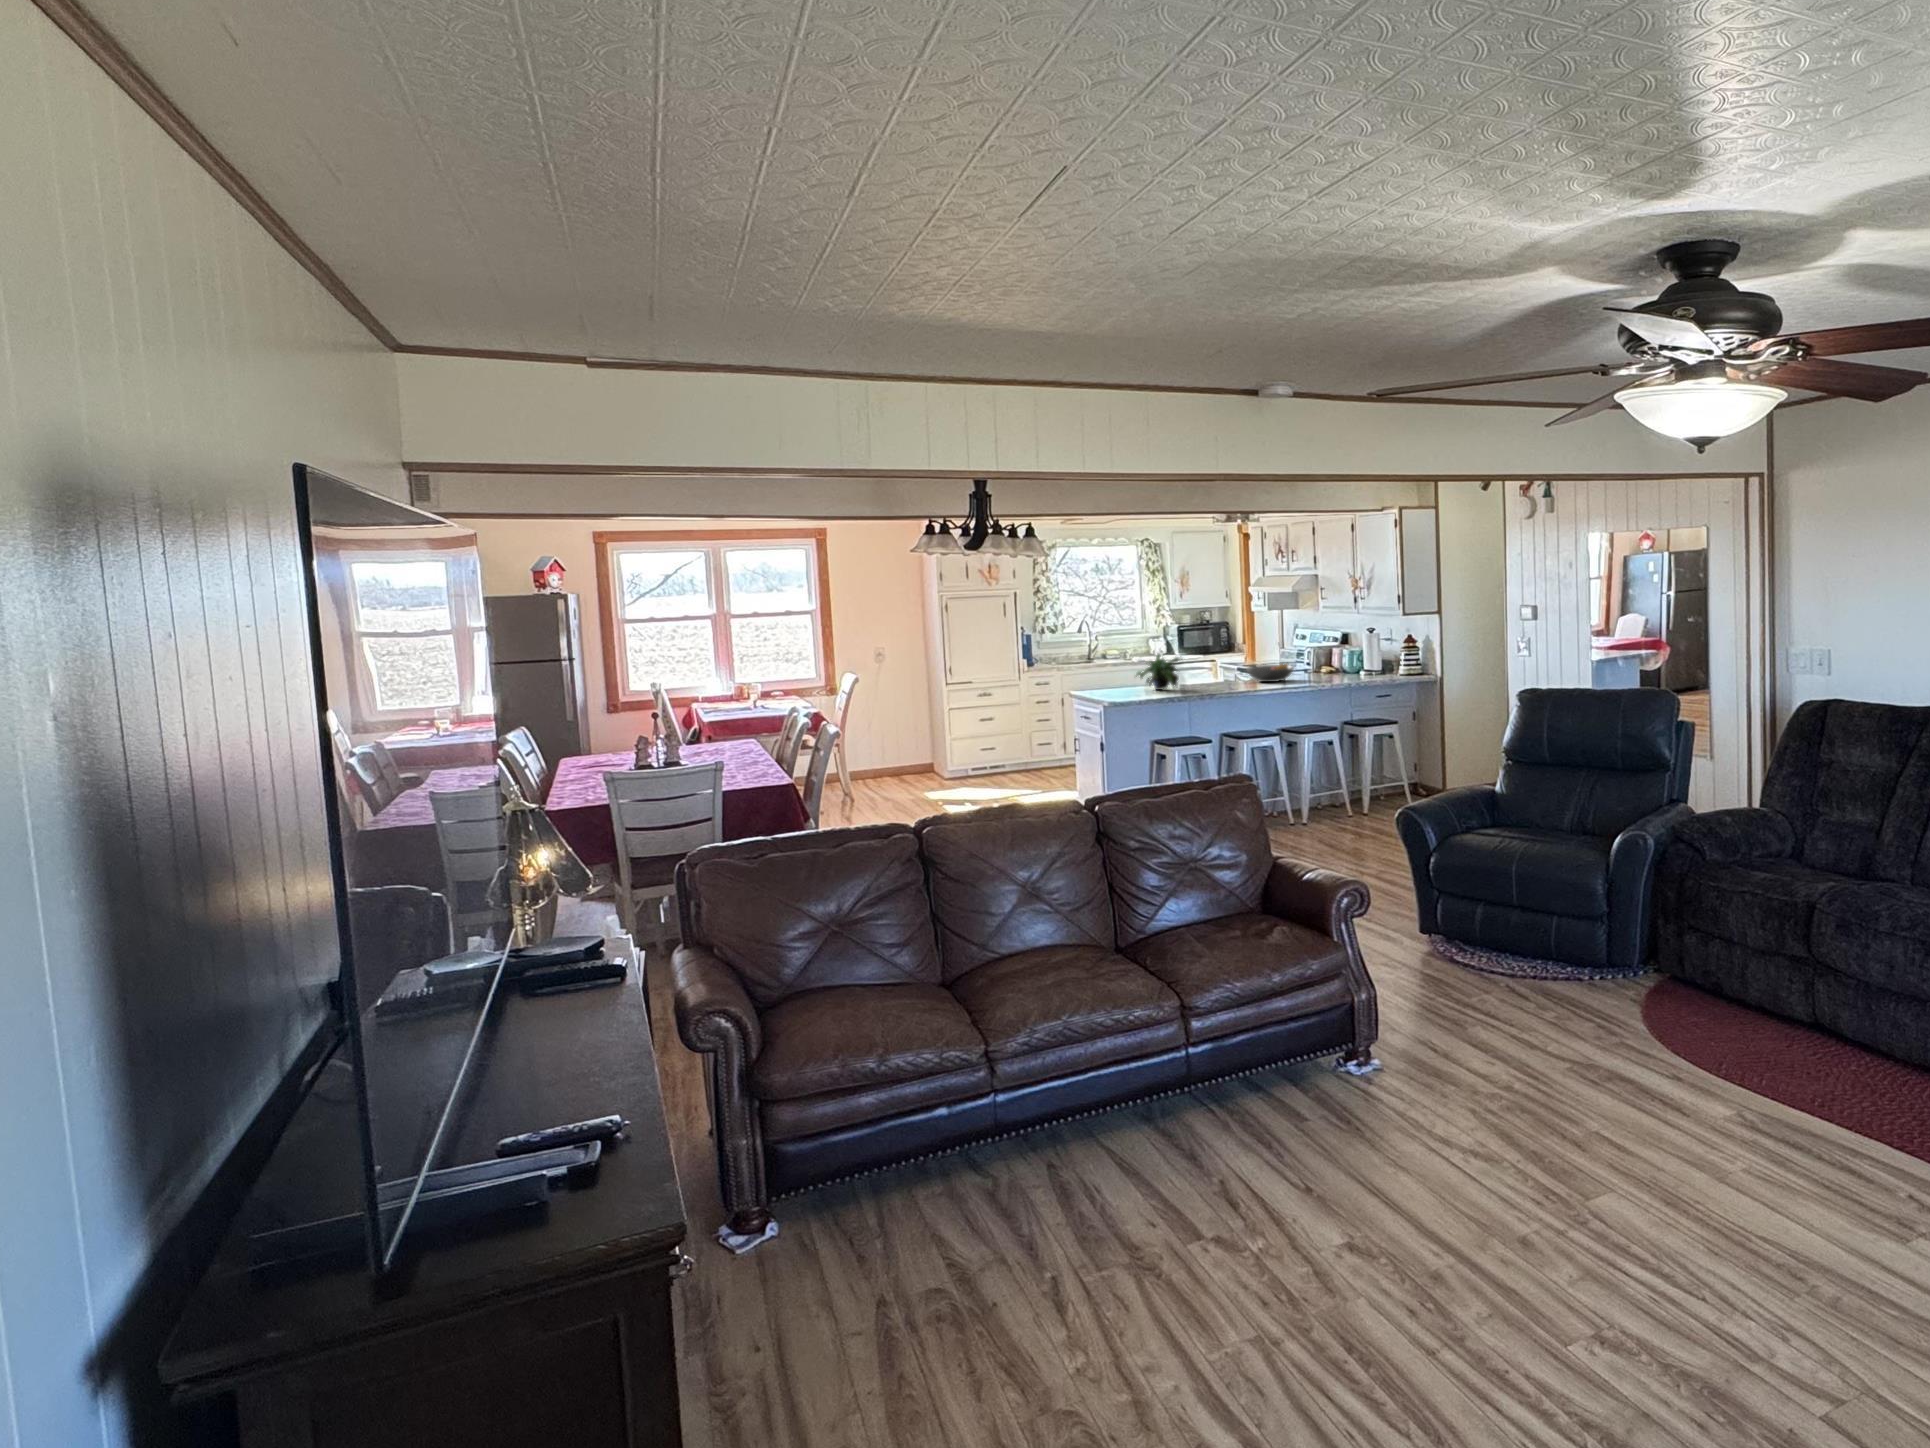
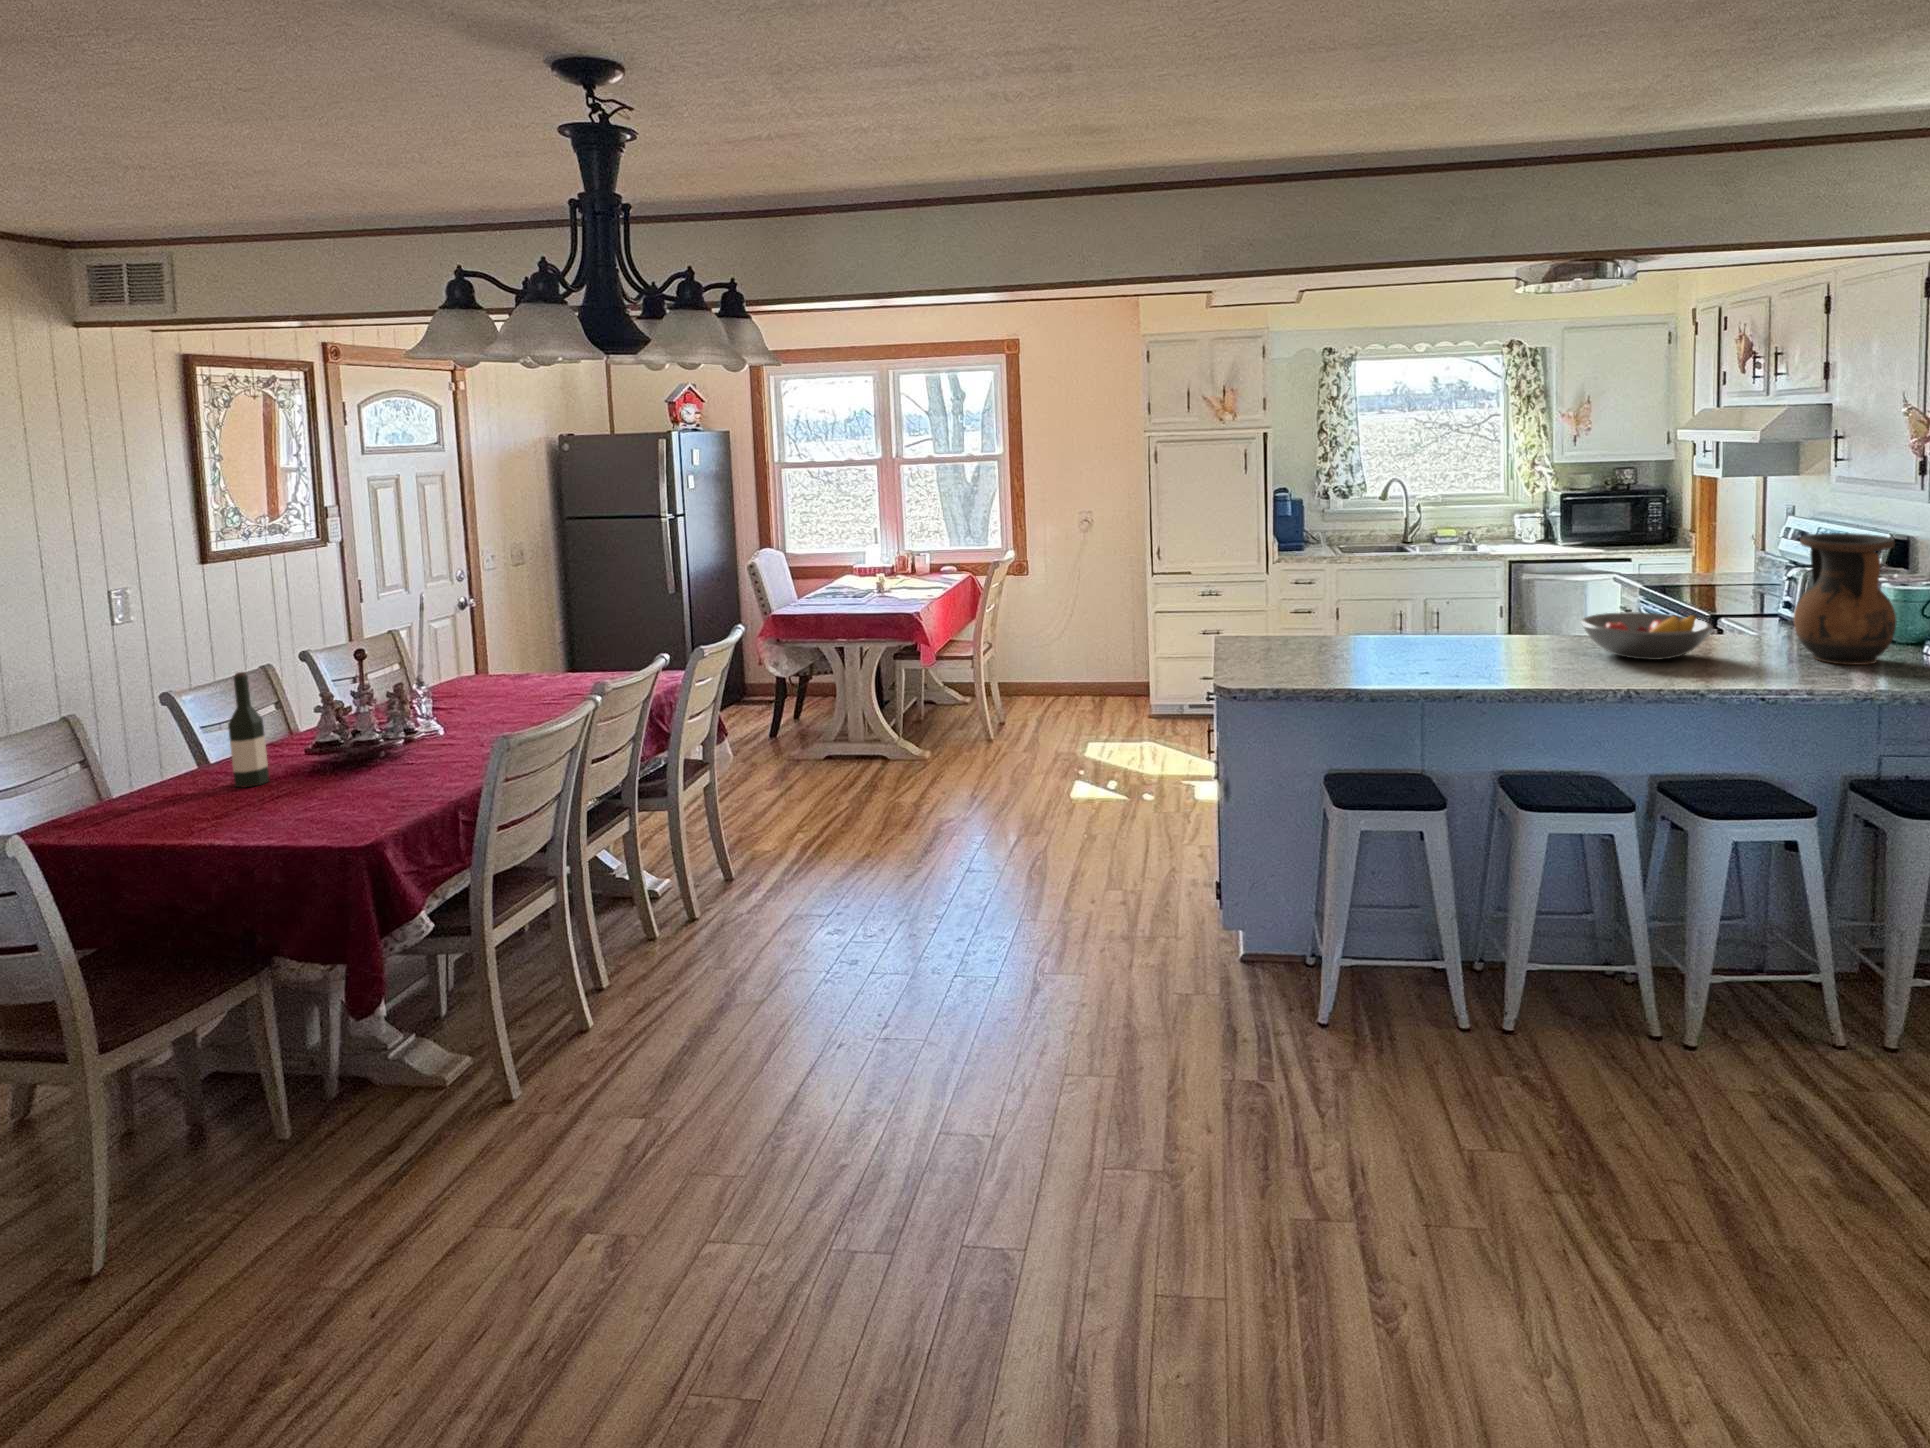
vase: none [1320,628,1353,678] -> present [1794,533,1897,665]
potted plant: present [1136,653,1180,690] -> none [1299,576,1415,659]
wine bottle: none [650,719,671,783] -> present [228,672,269,787]

